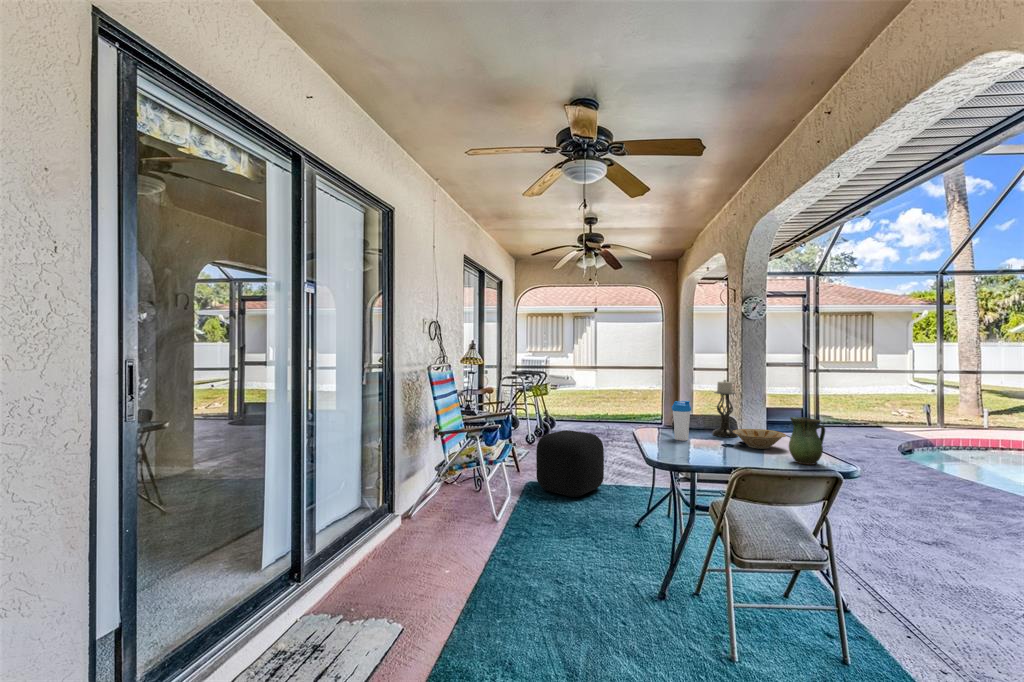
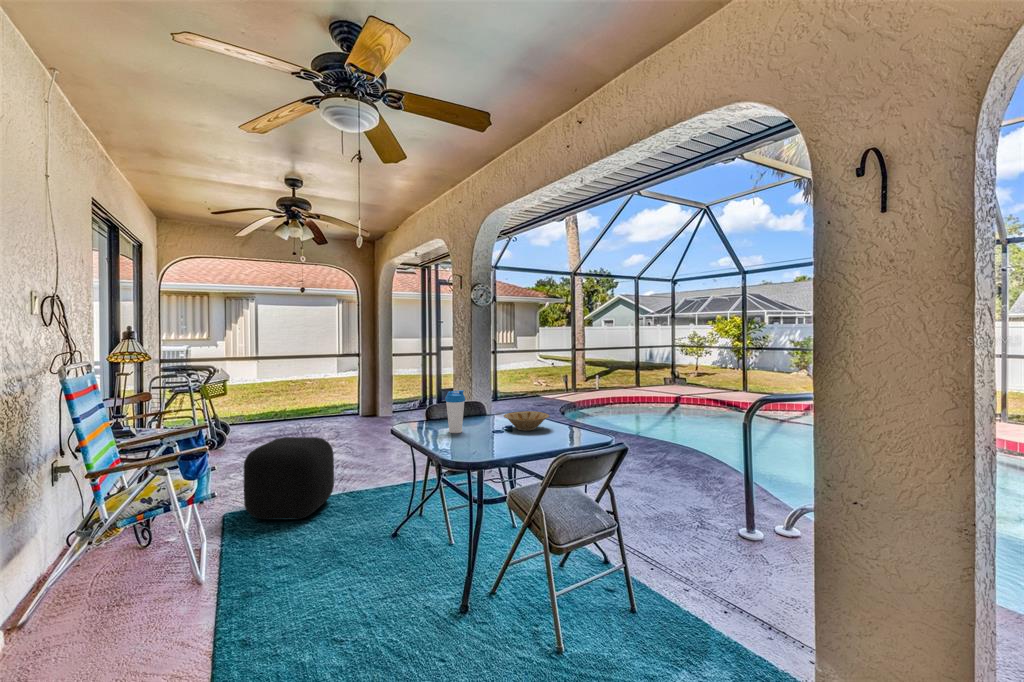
candle holder: present [712,380,738,437] -> none [474,366,497,423]
pitcher: present [789,417,825,465] -> none [565,397,591,440]

